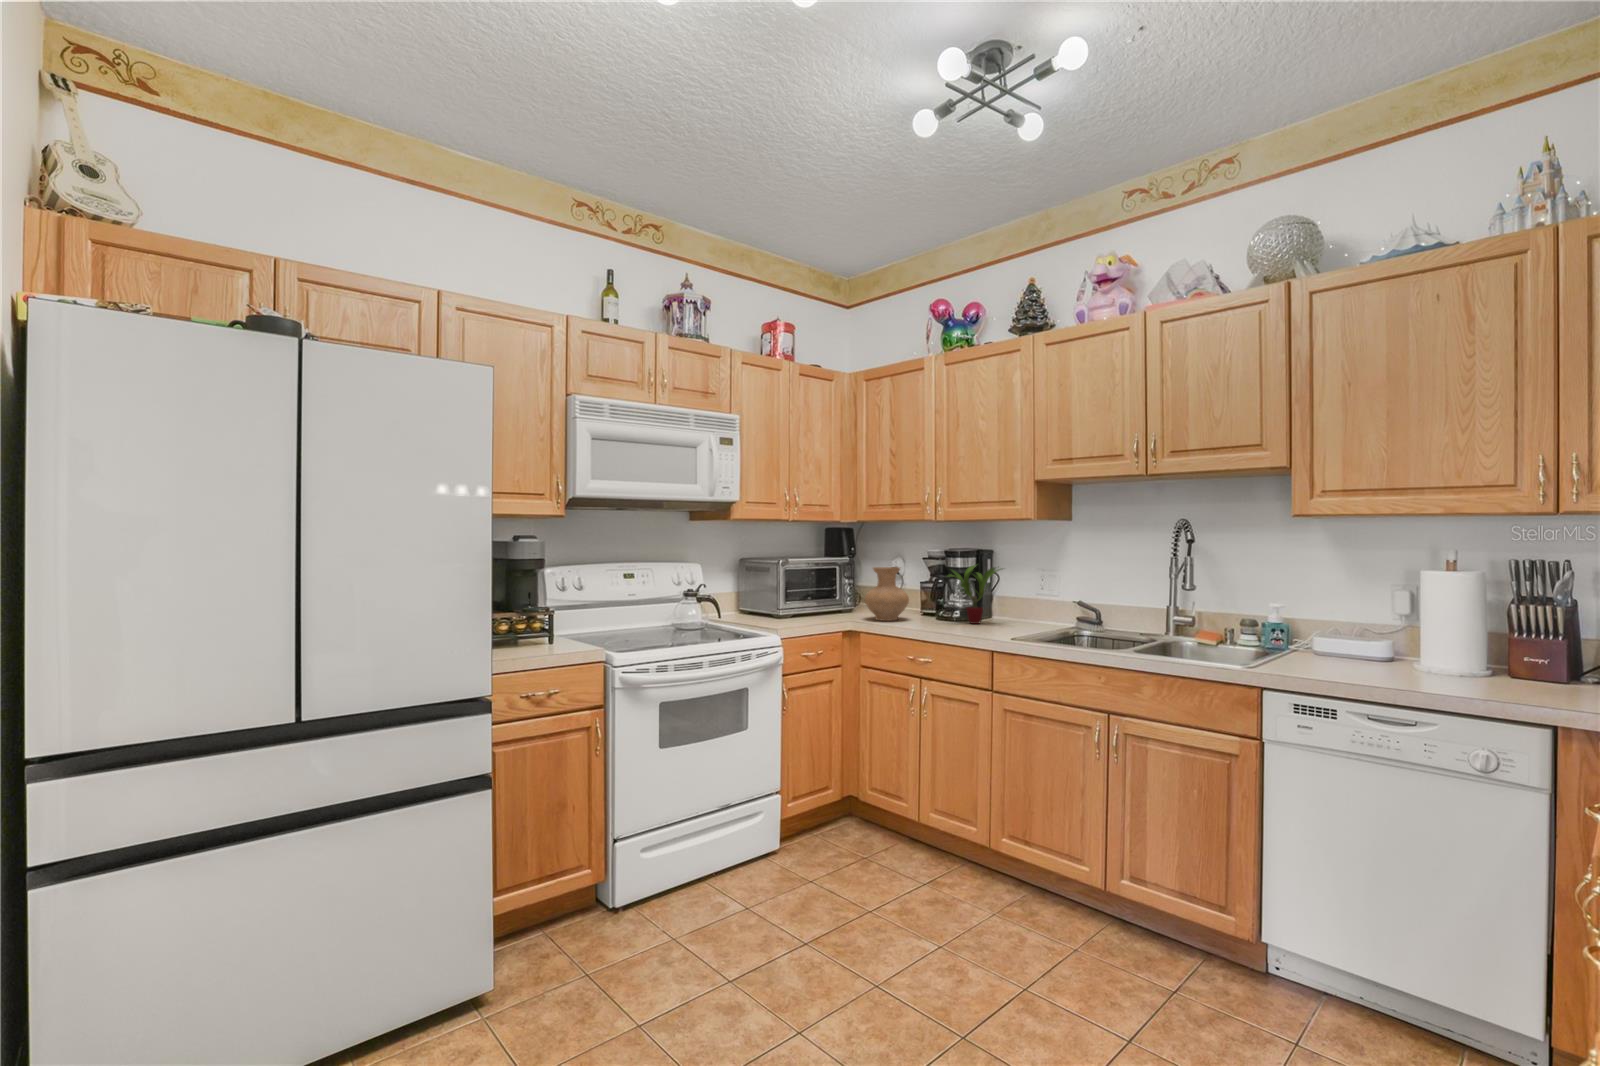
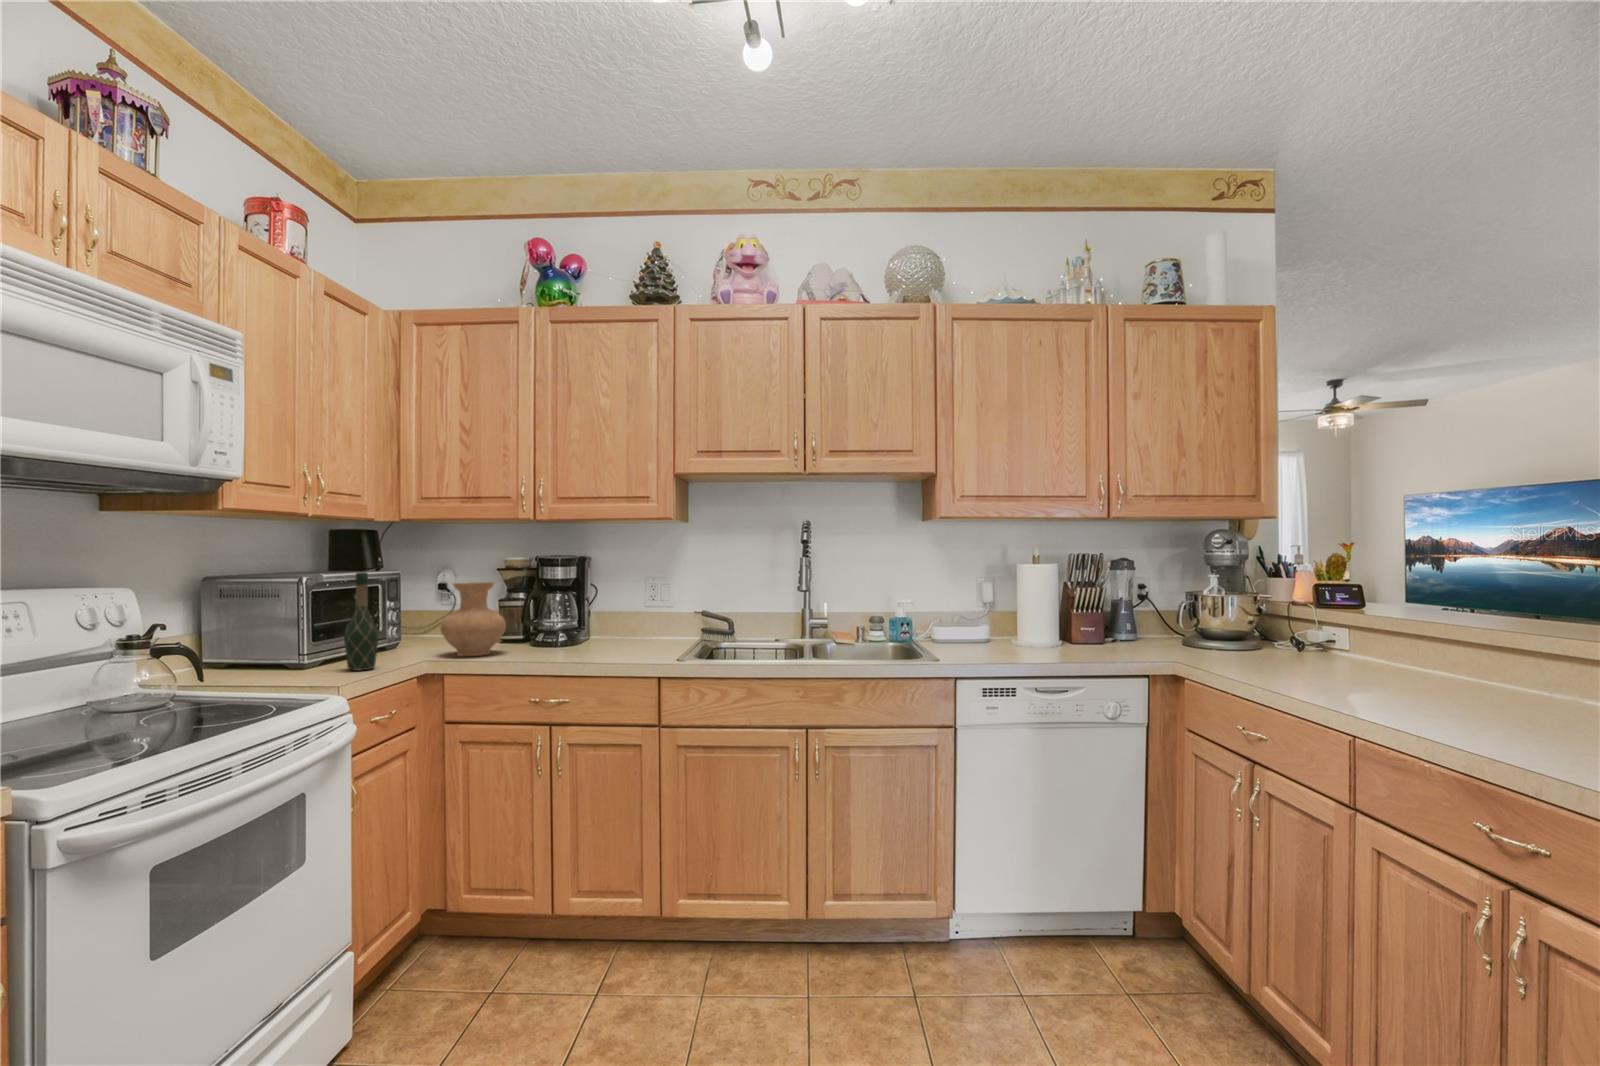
wine bottle: none [797,559,817,623] -> present [344,572,379,670]
potted plant: present [947,565,1001,624] -> none [558,574,632,648]

